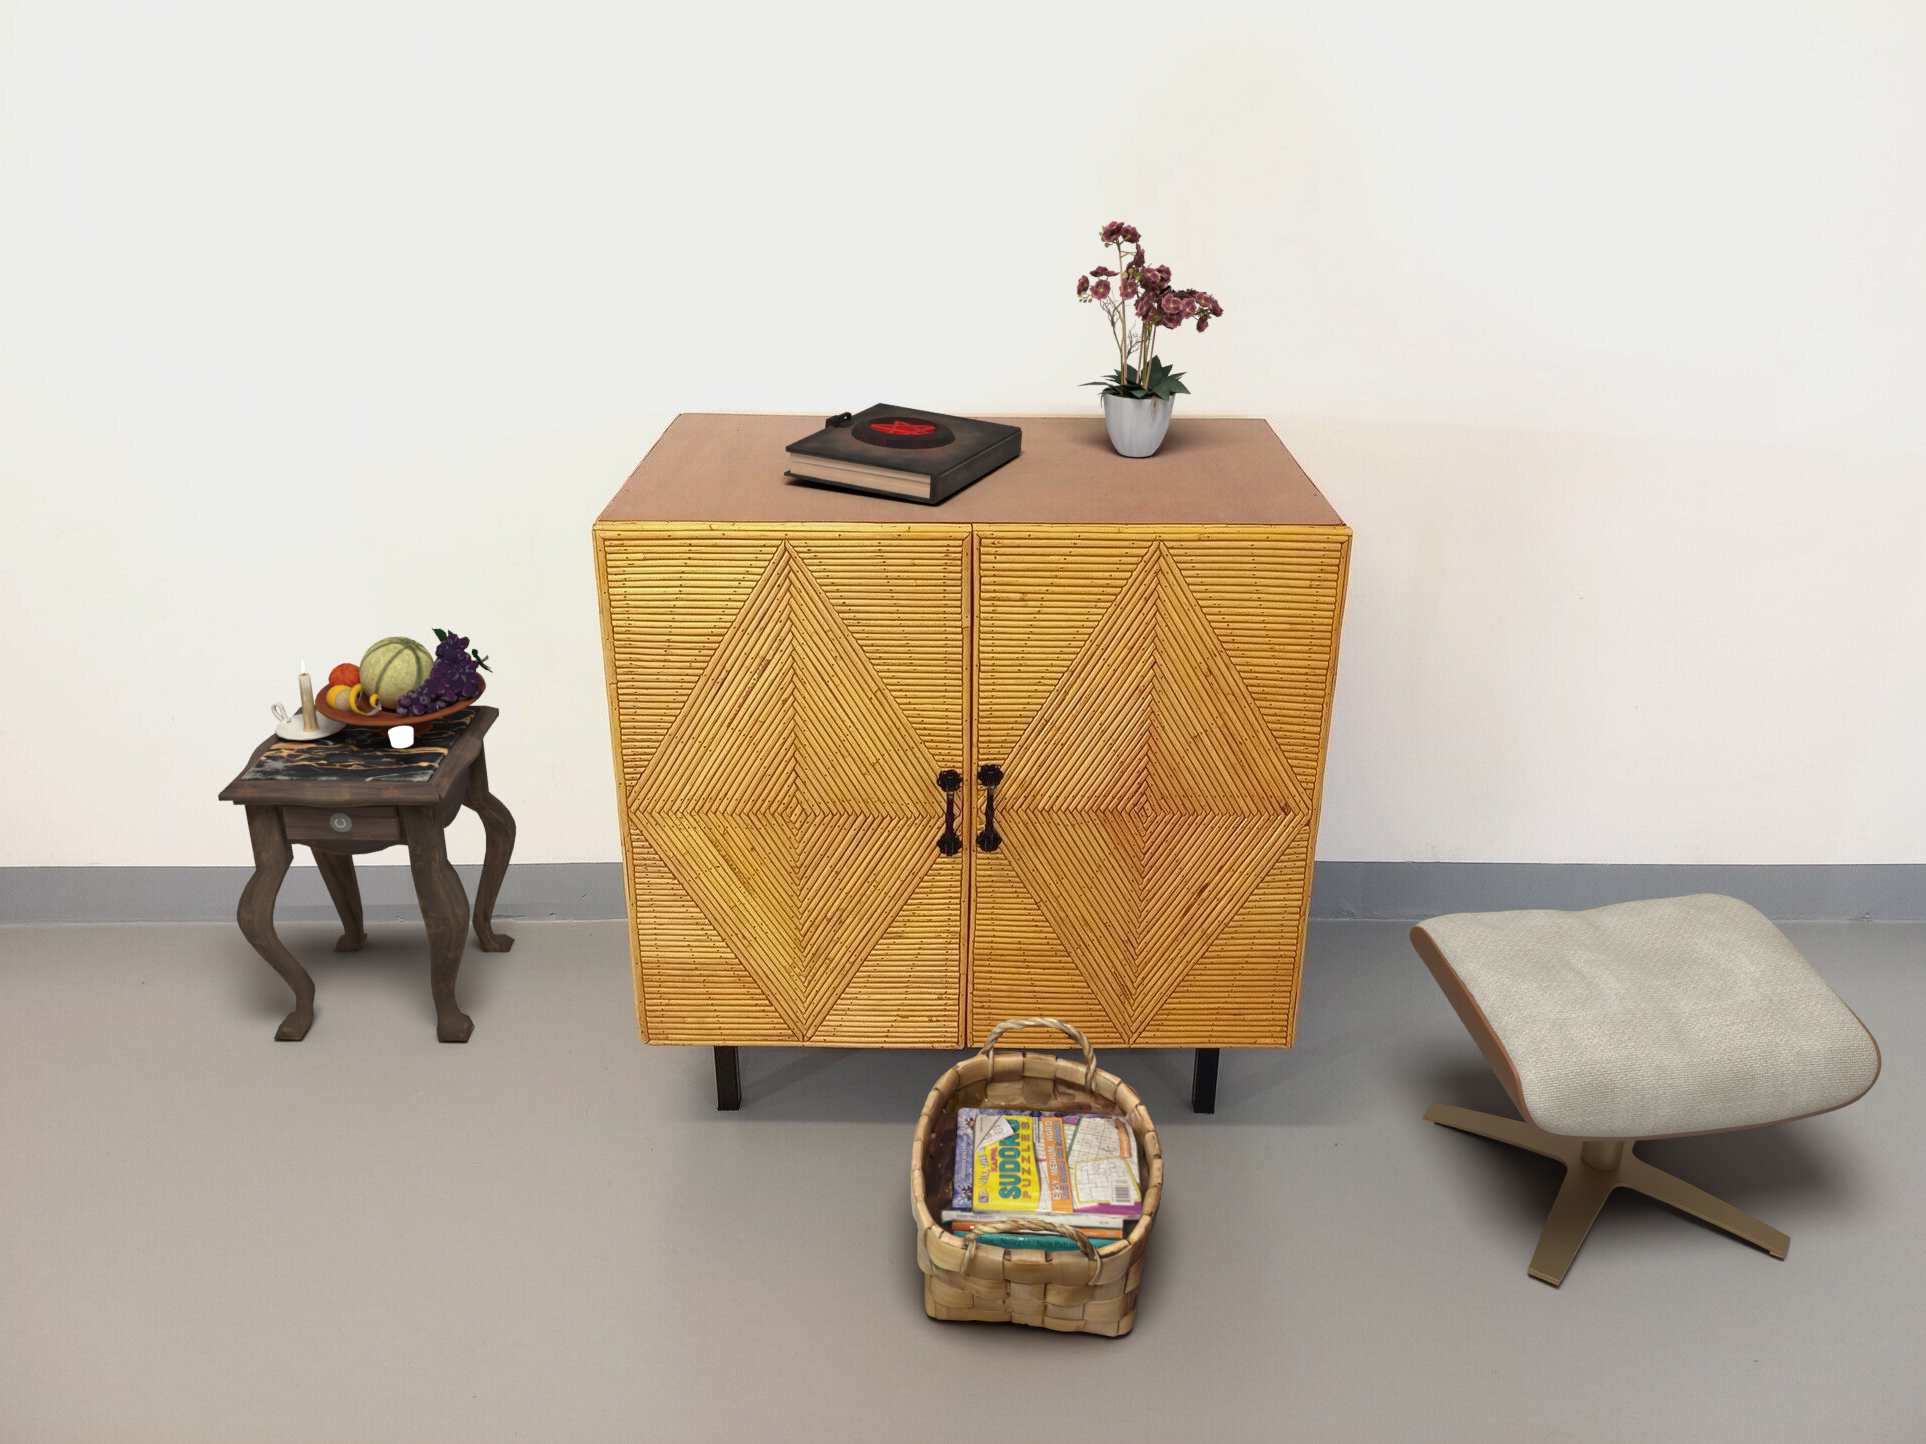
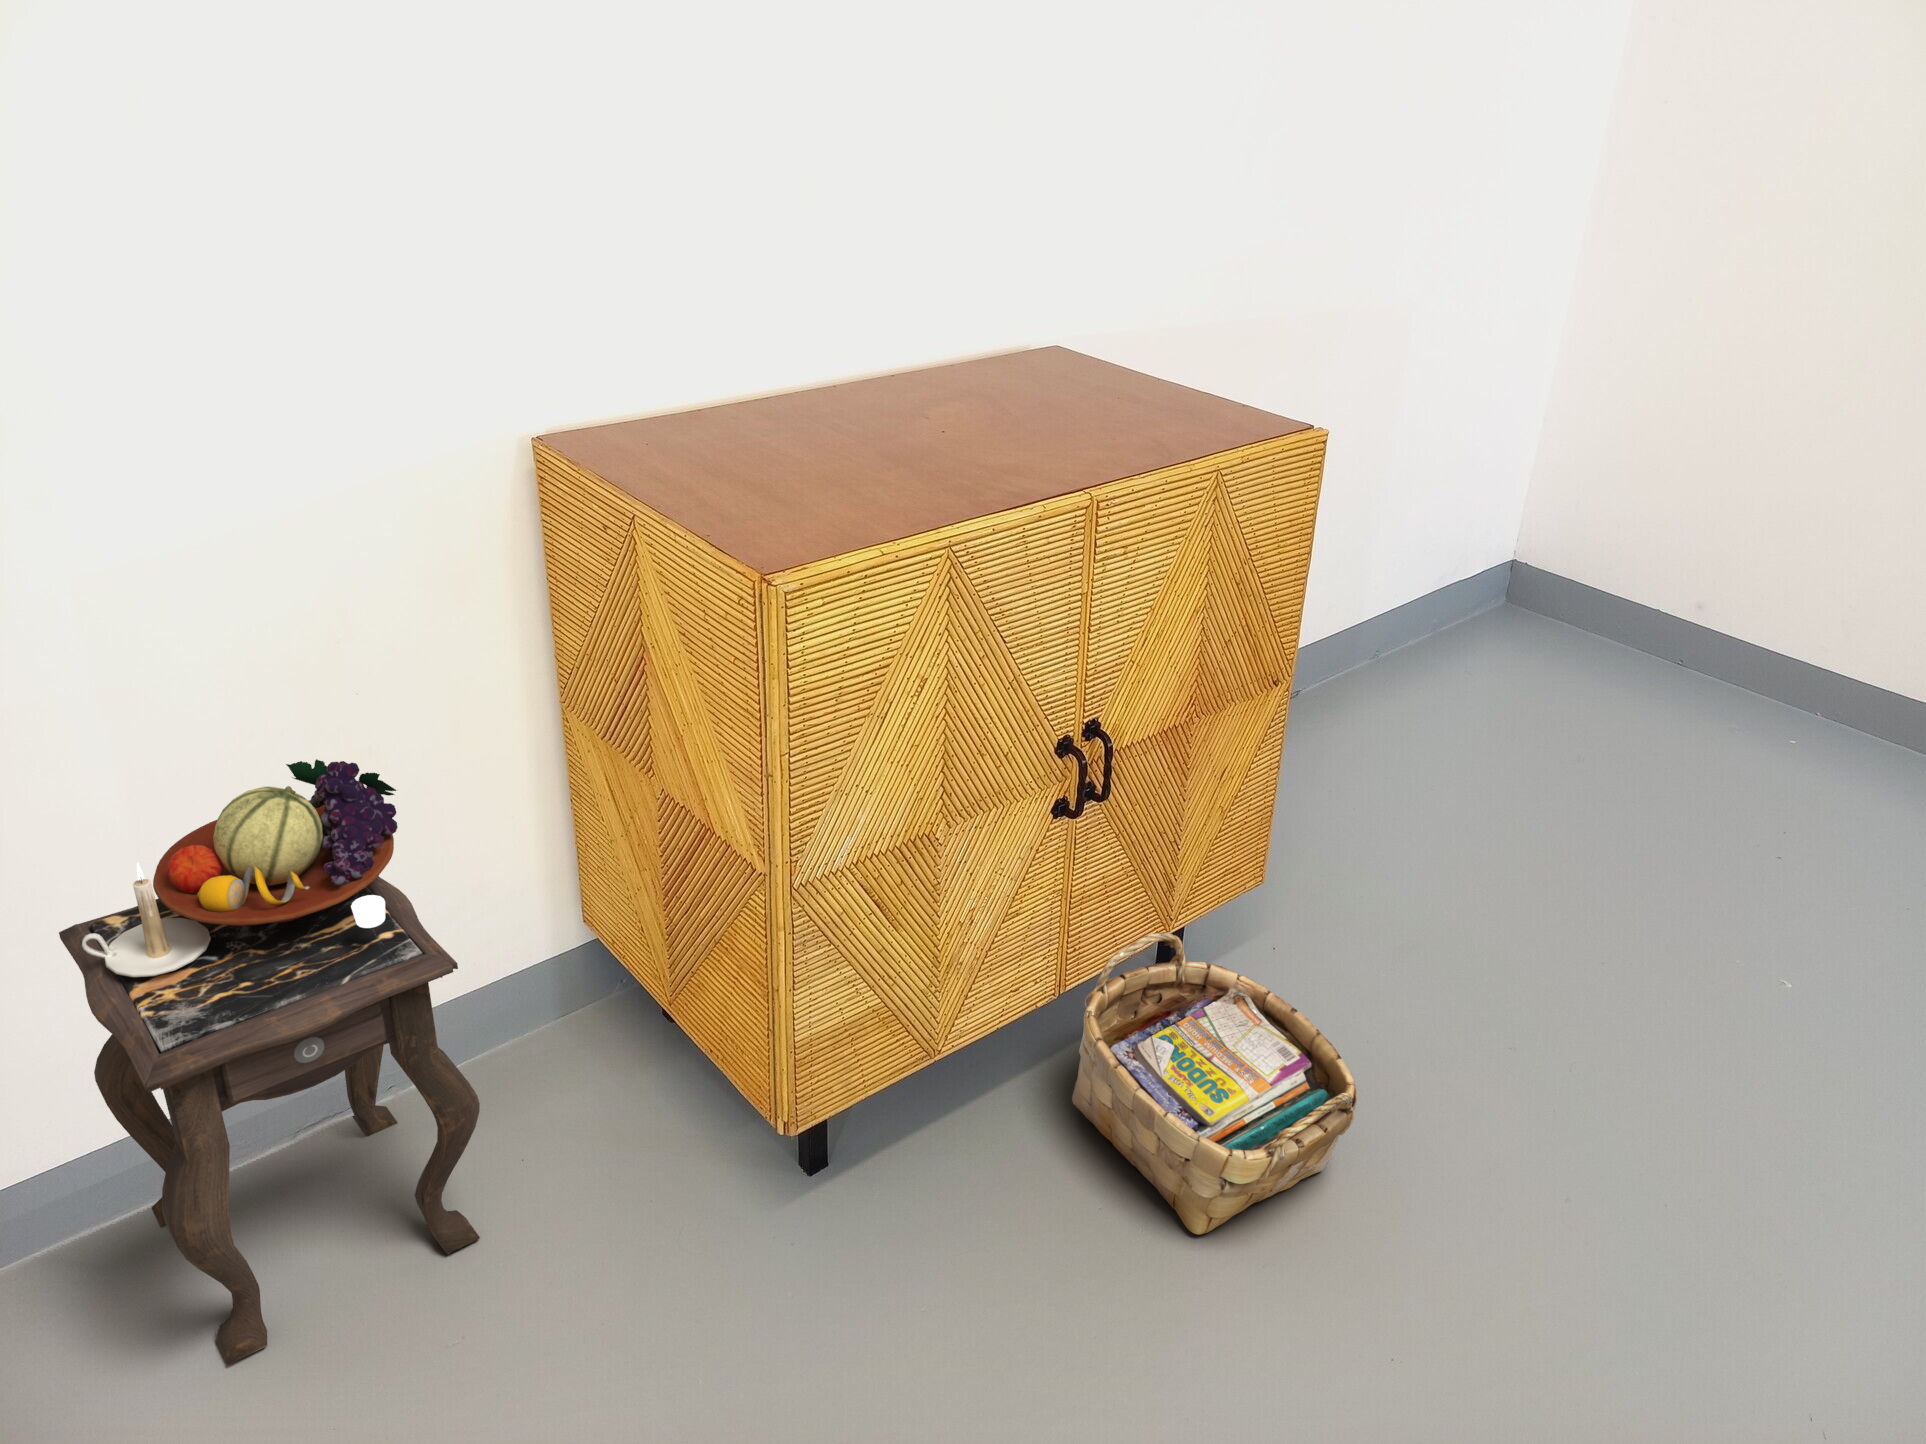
flower arrangement: present [1077,221,1224,457] -> none [987,145,1135,392]
book: present [784,403,1022,504] -> none [803,375,1031,477]
ottoman: present [1410,893,1882,1285] -> none [1298,656,1610,980]

